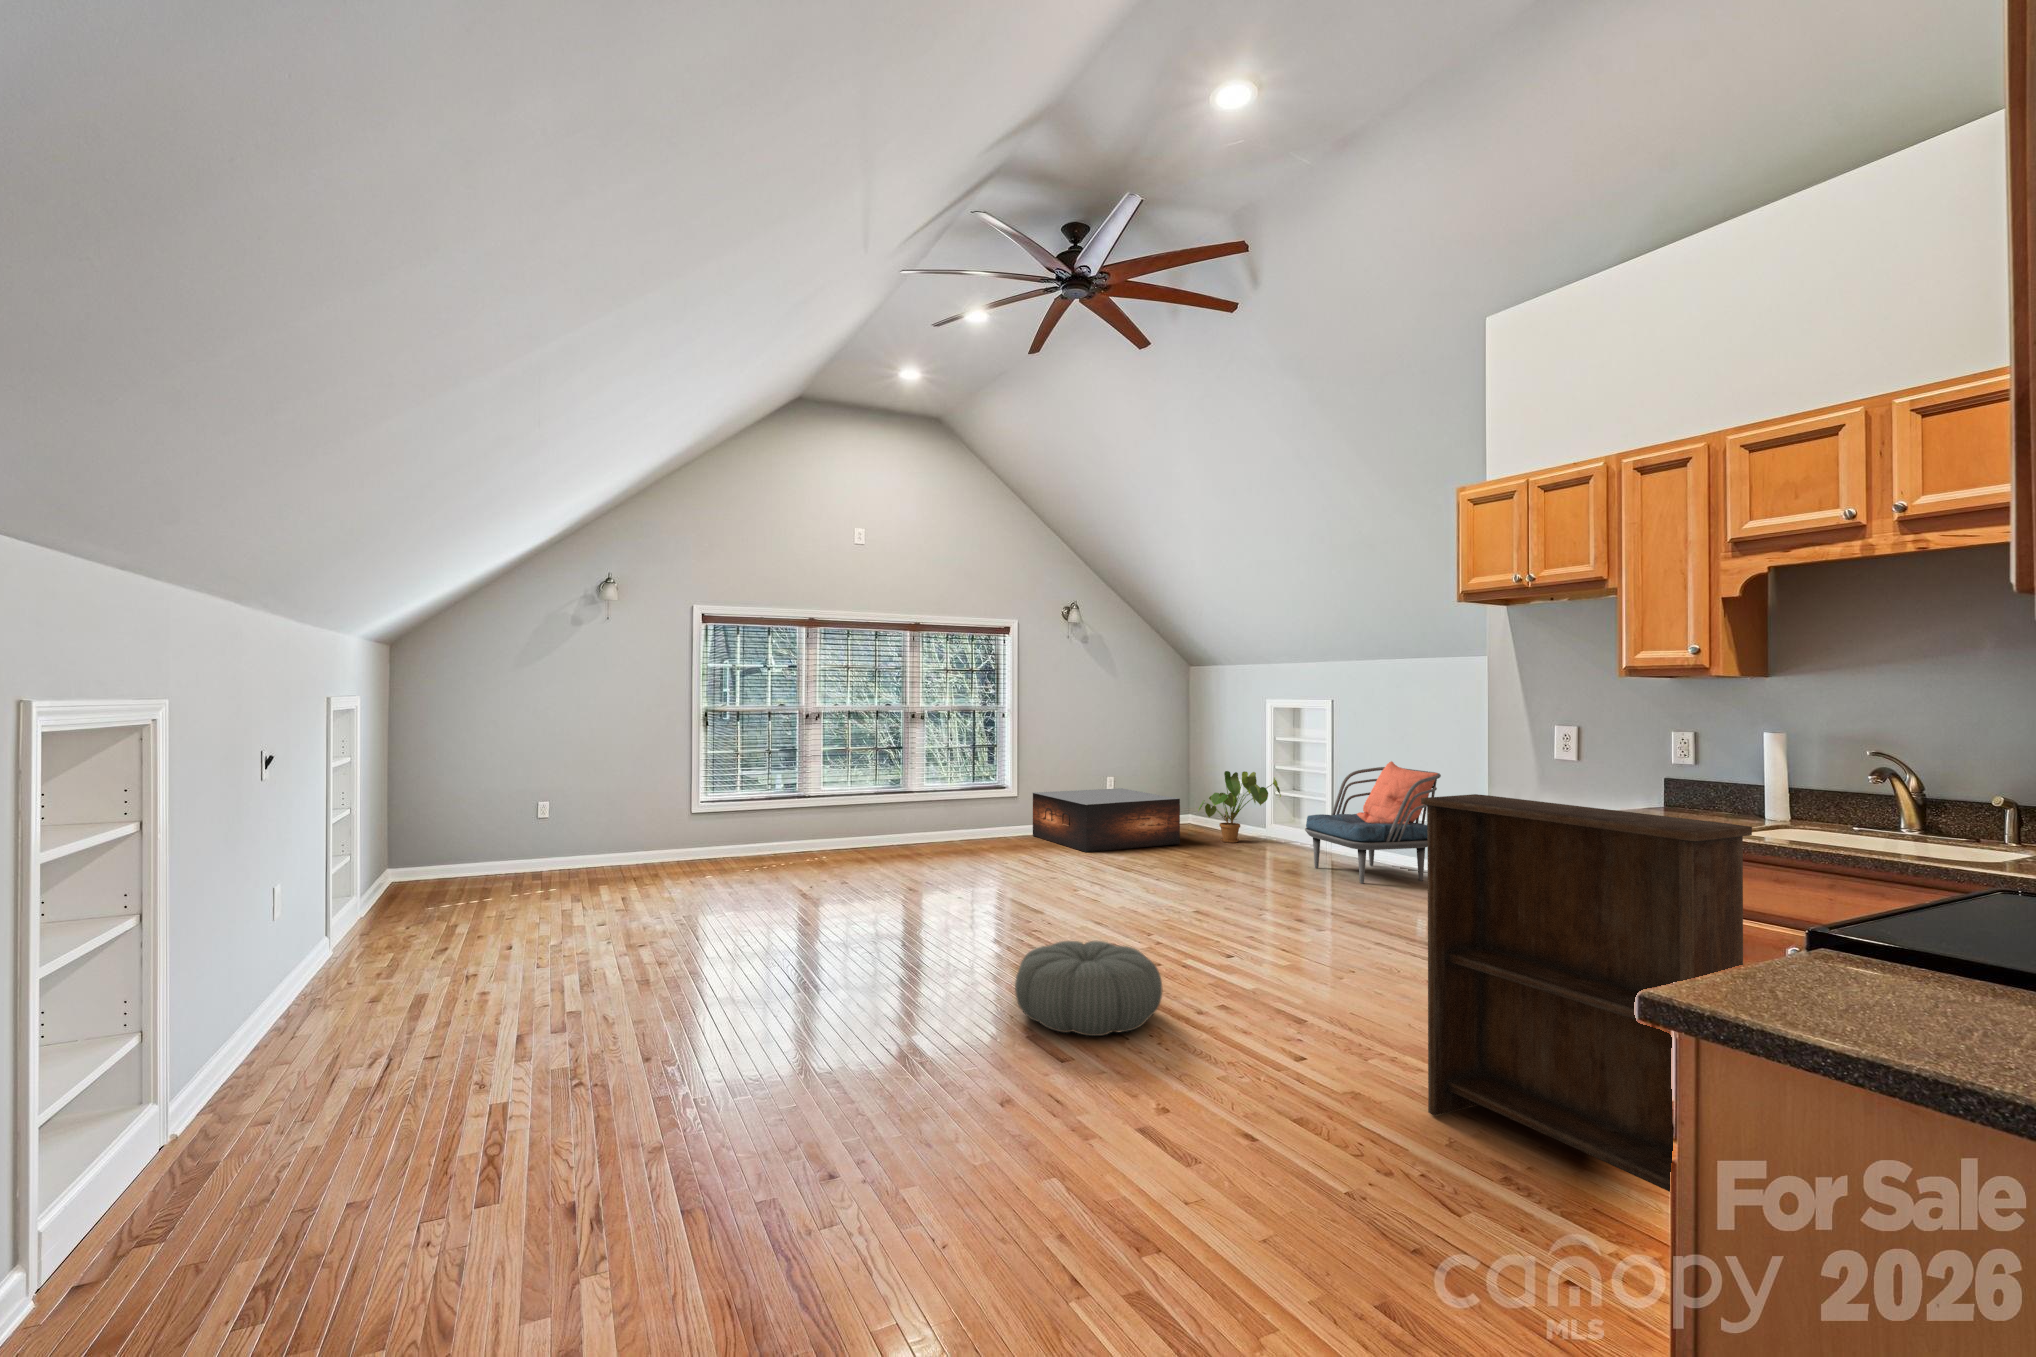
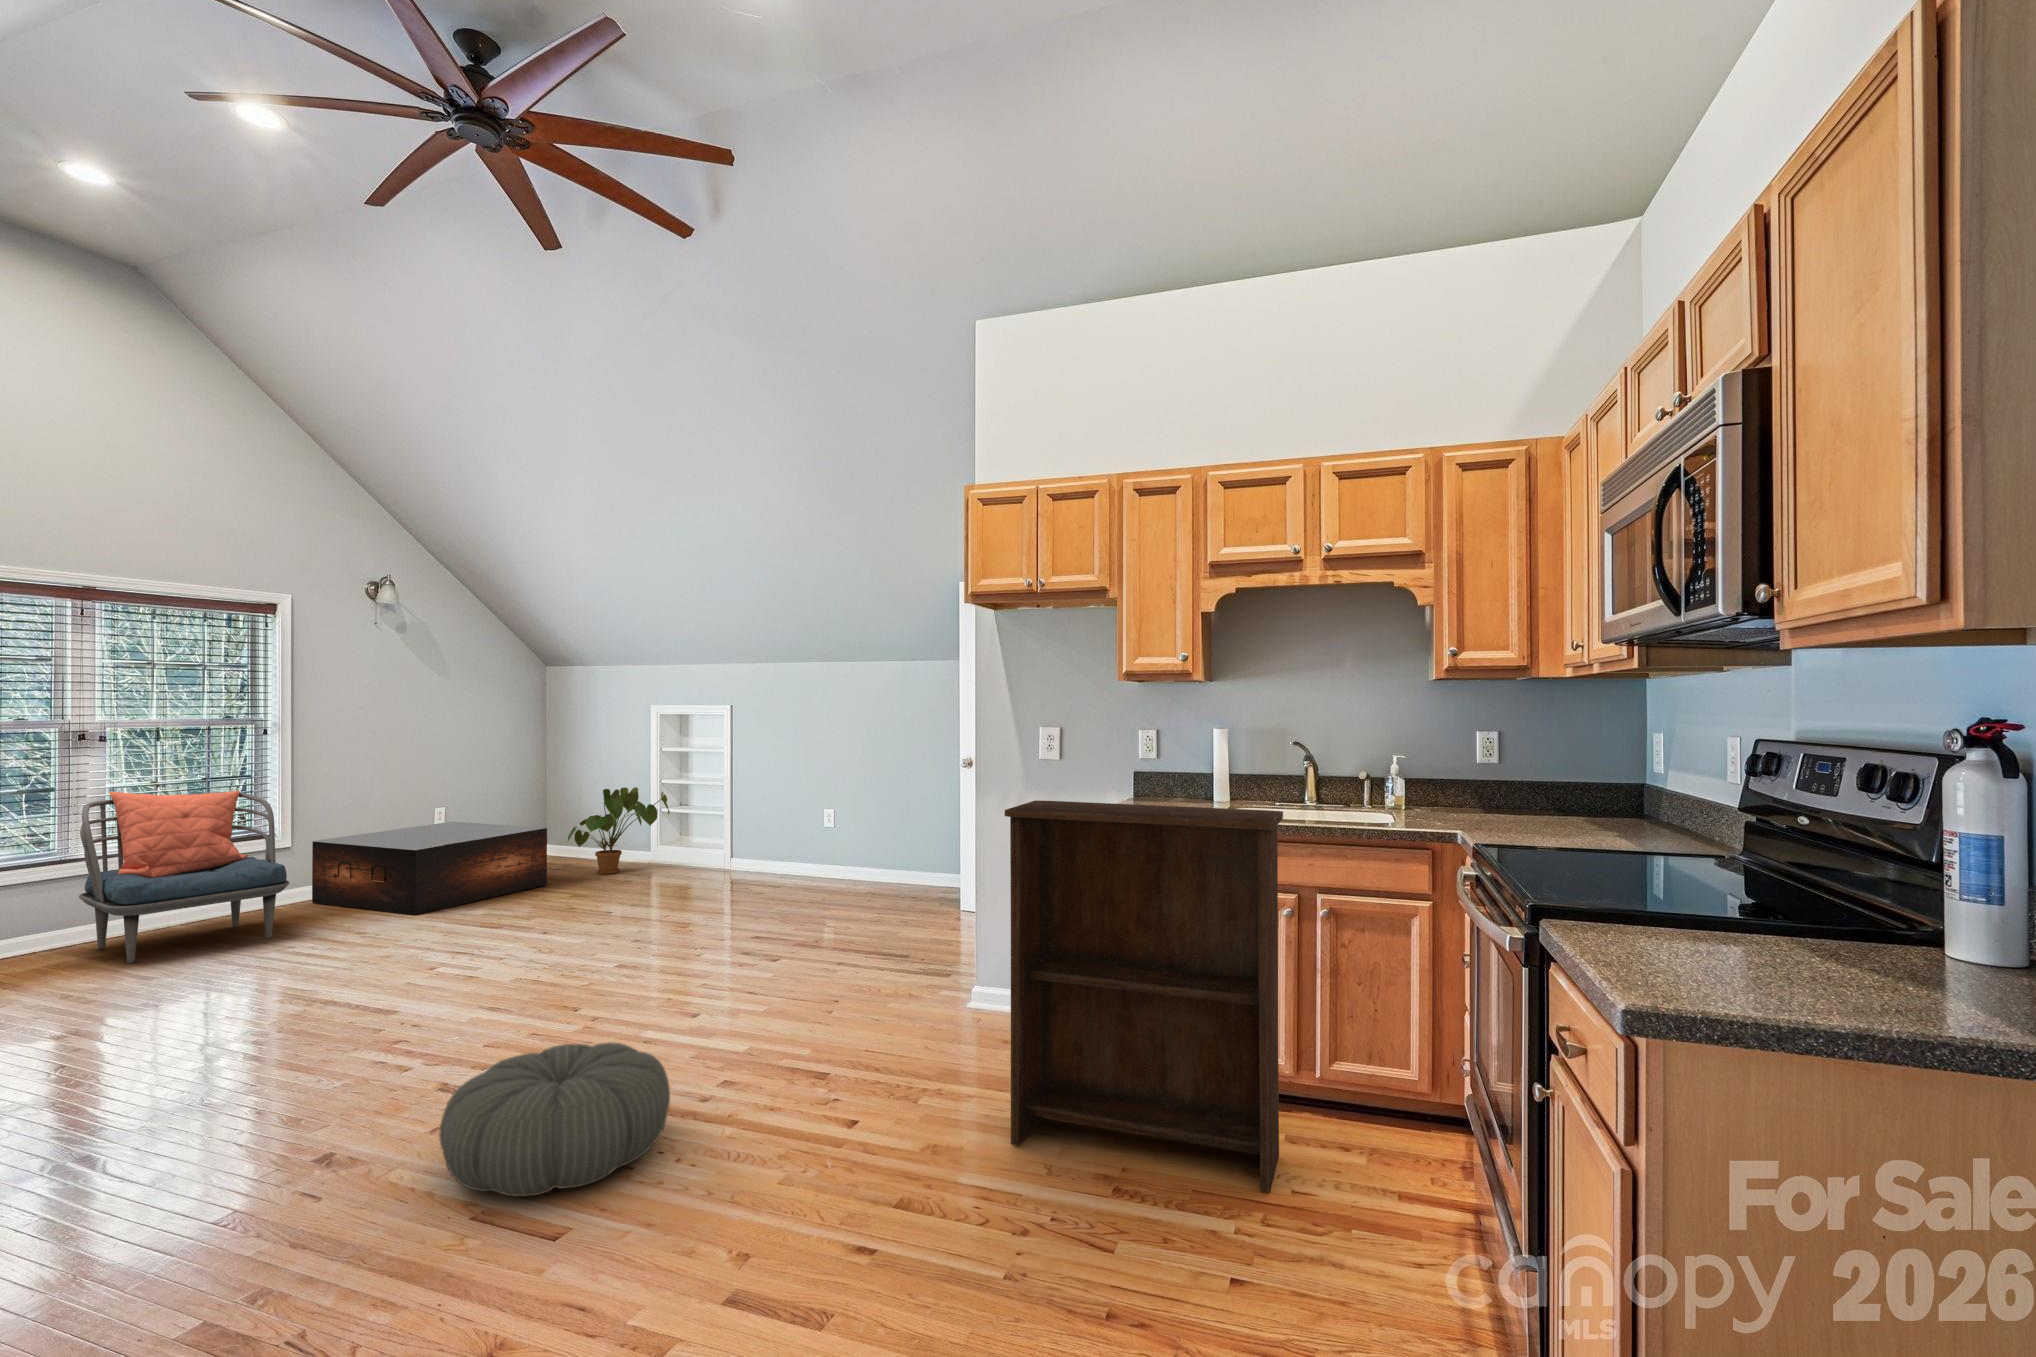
armchair: present [1305,761,1441,884] -> present [79,791,289,963]

